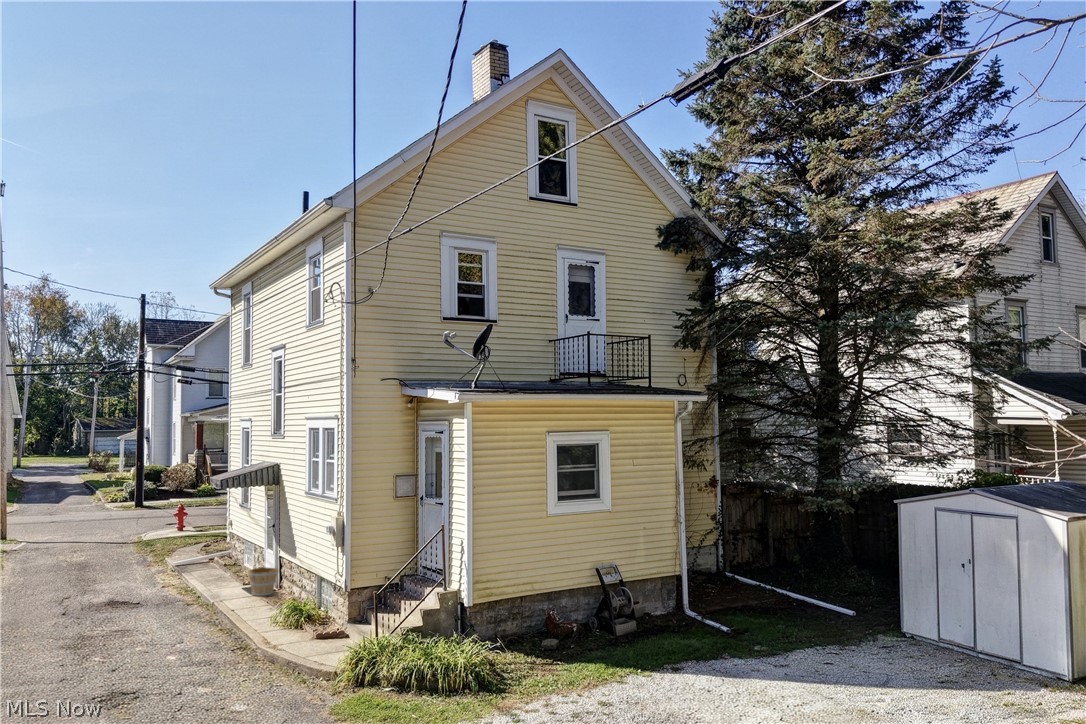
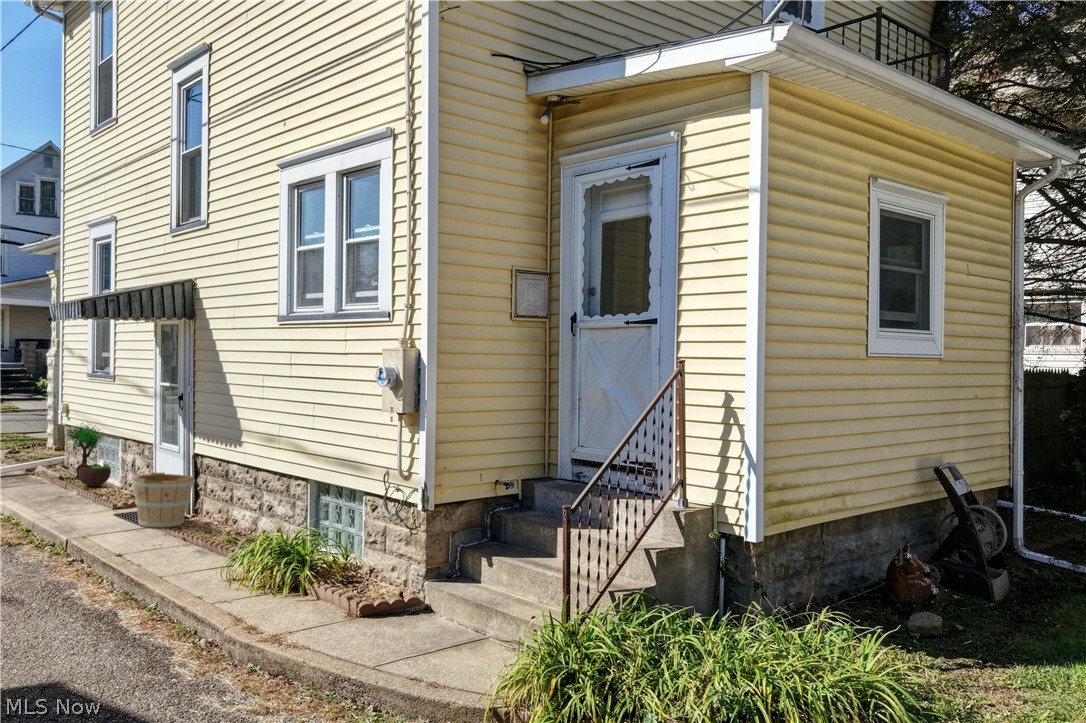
potted tree: none [225,533,249,571] -> present [66,423,111,487]

